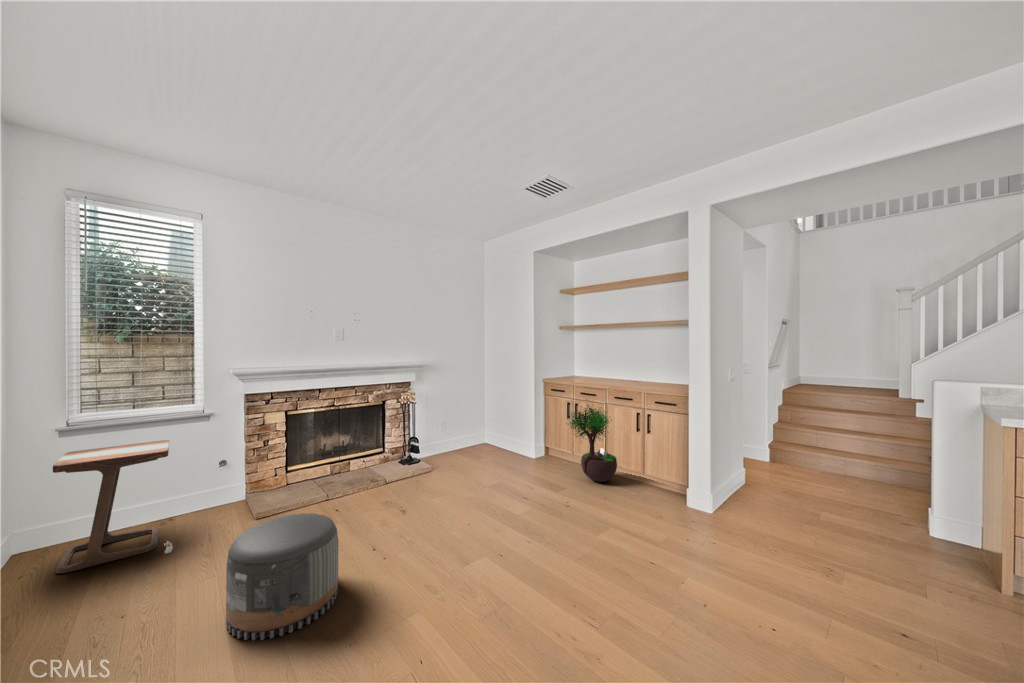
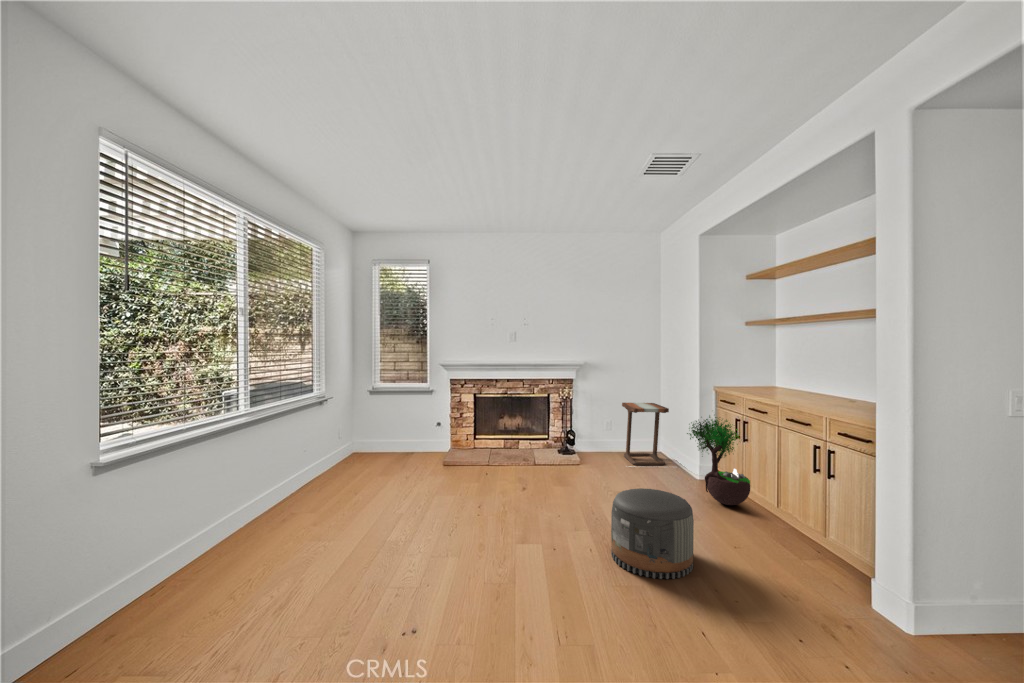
side table: present [53,440,172,574] -> present [622,403,669,465]
pouf: present [226,513,339,640] -> present [611,488,694,579]

